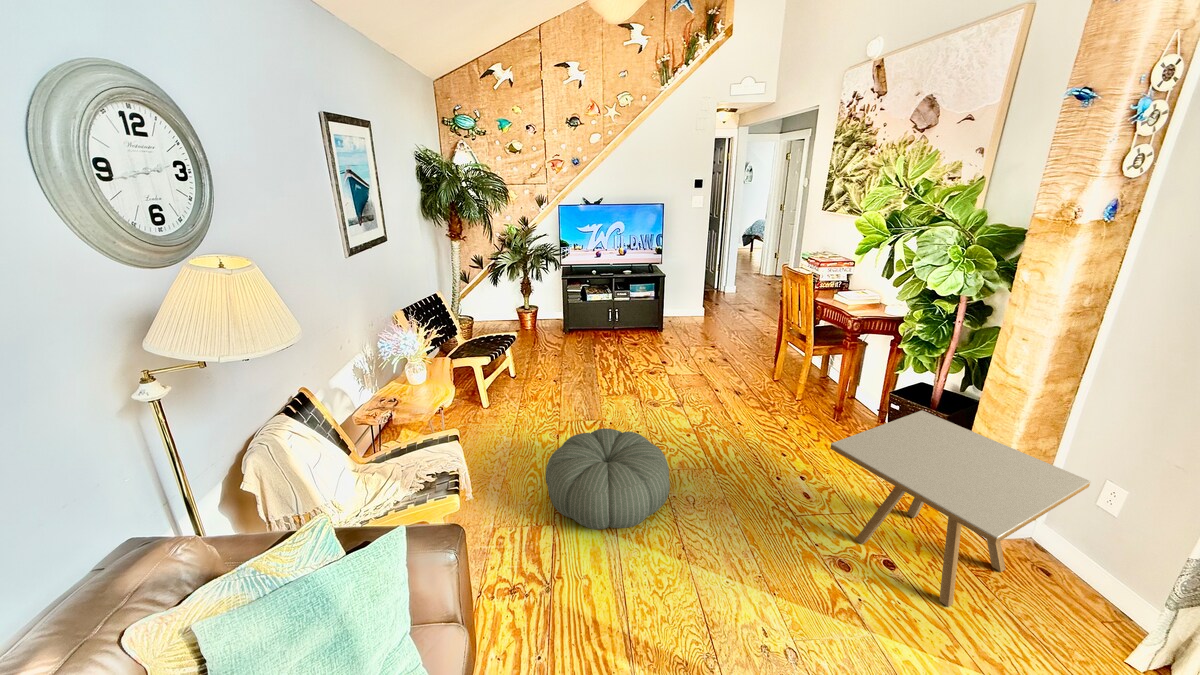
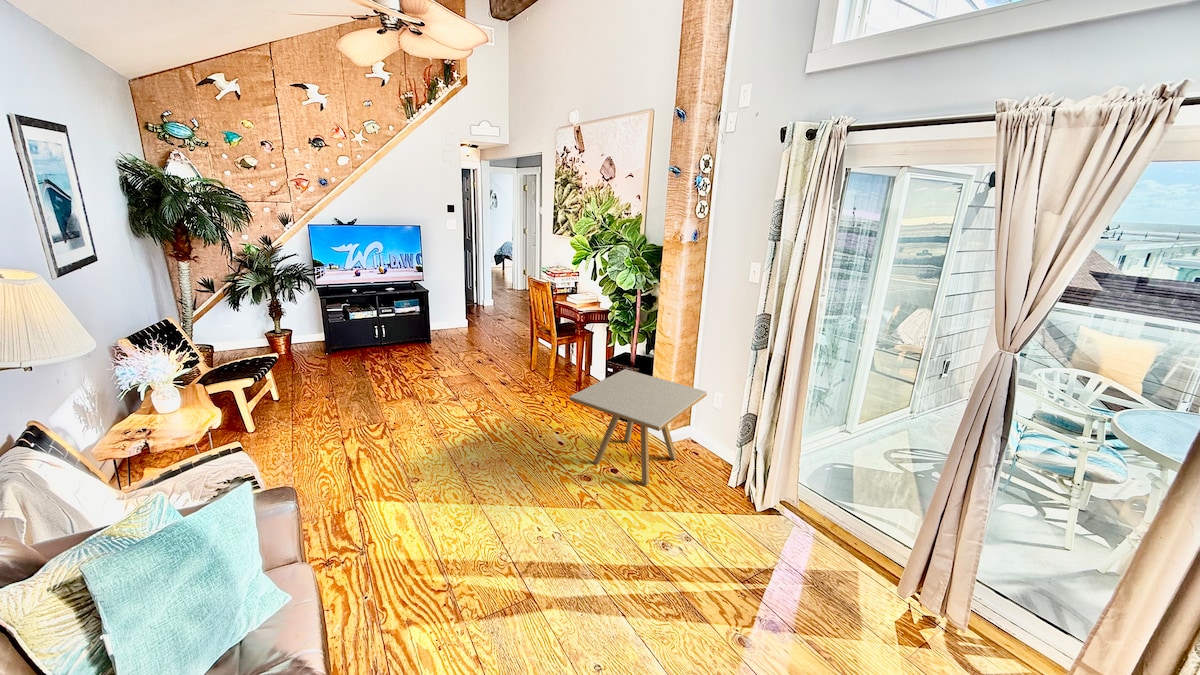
pouf: present [546,428,670,529] -> none [342,420,457,501]

